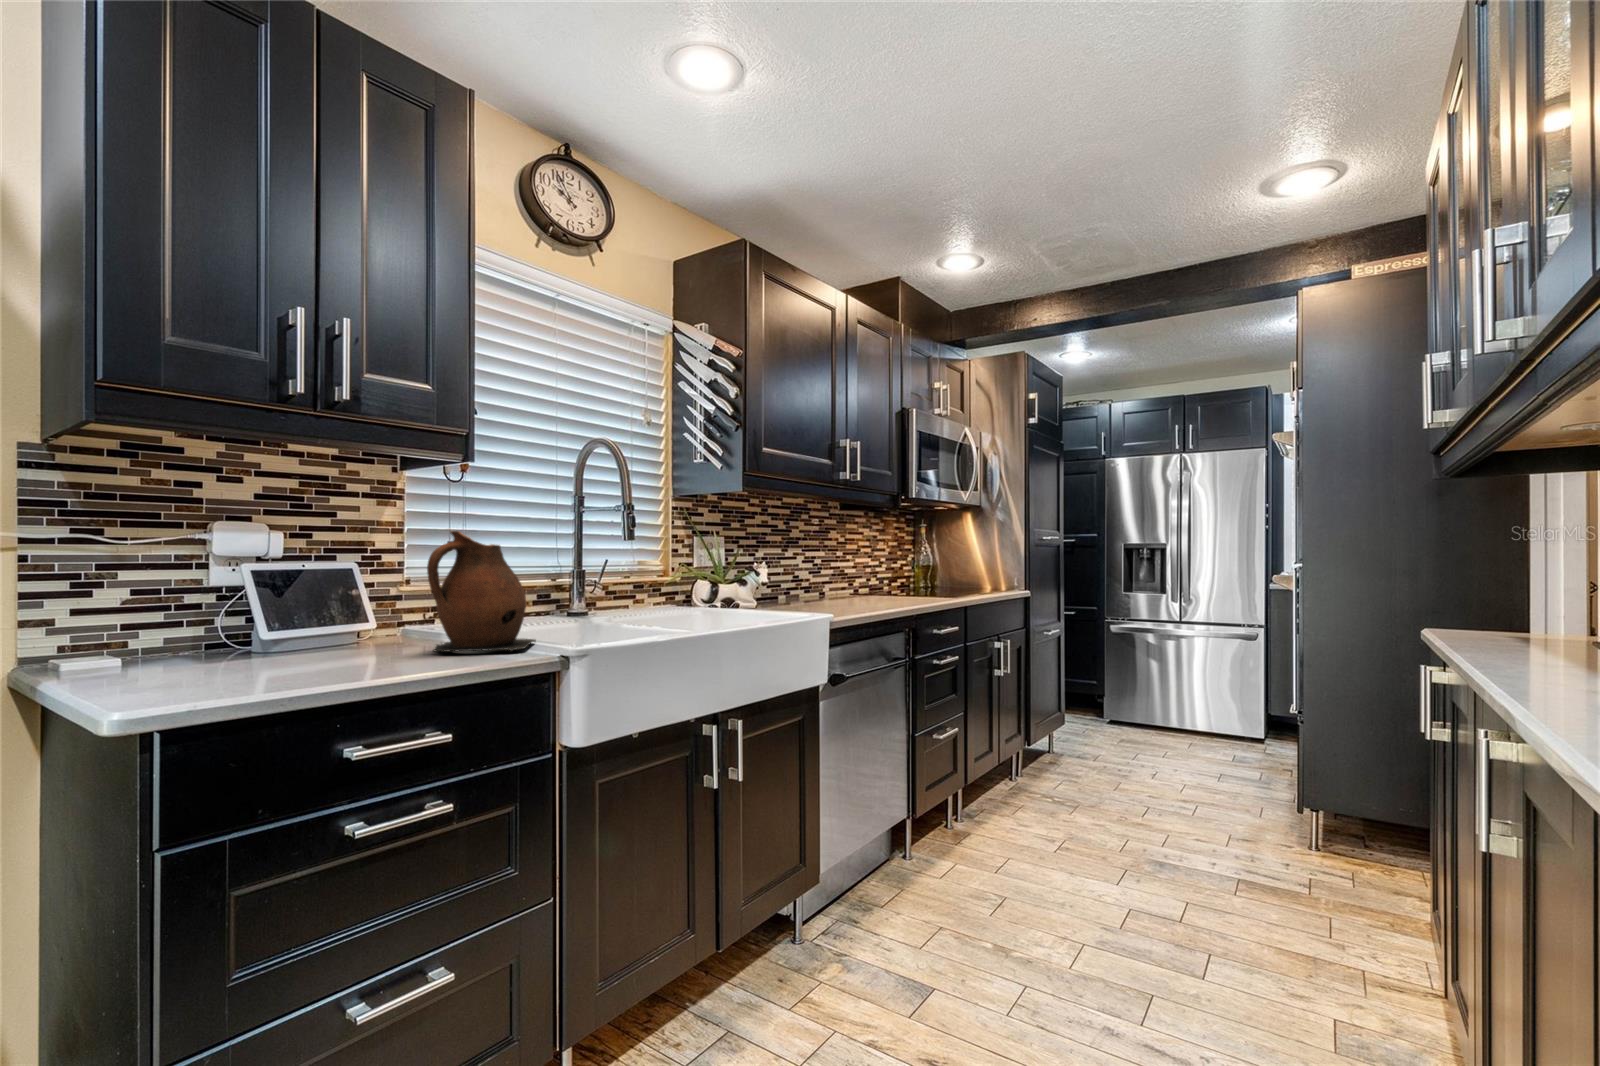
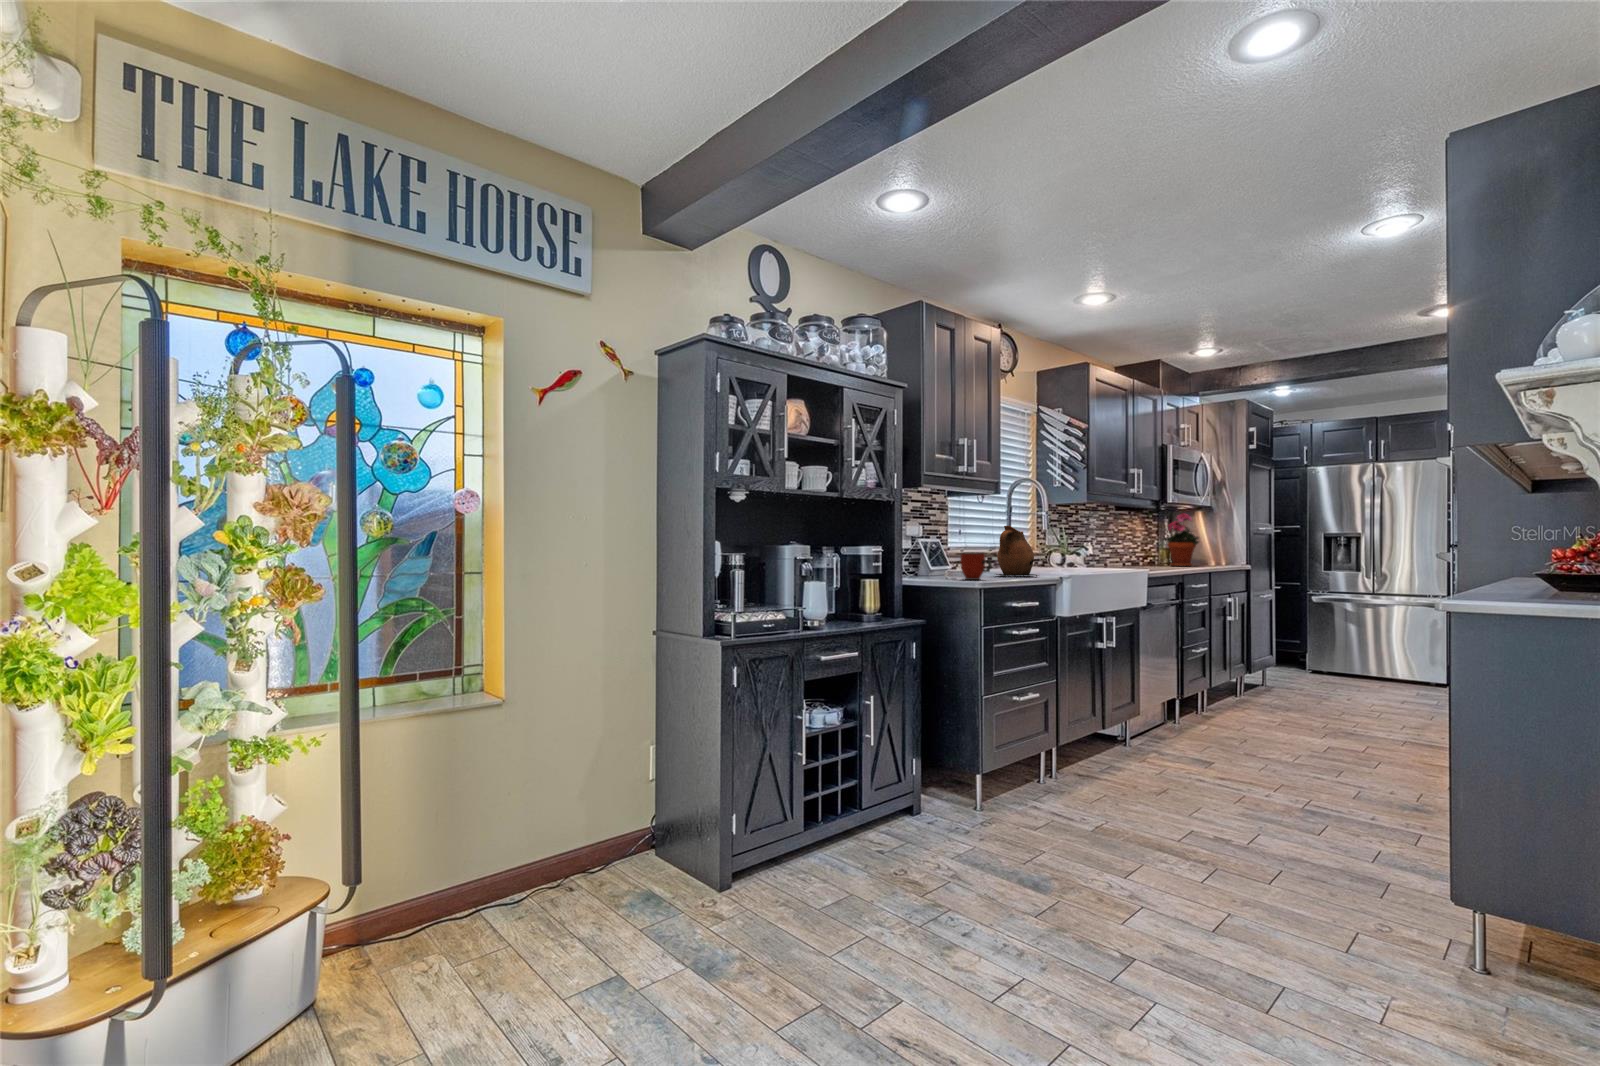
potted plant: none [912,514,961,593] -> present [1163,513,1199,567]
mug: none [182,604,269,688] -> present [960,552,992,580]

